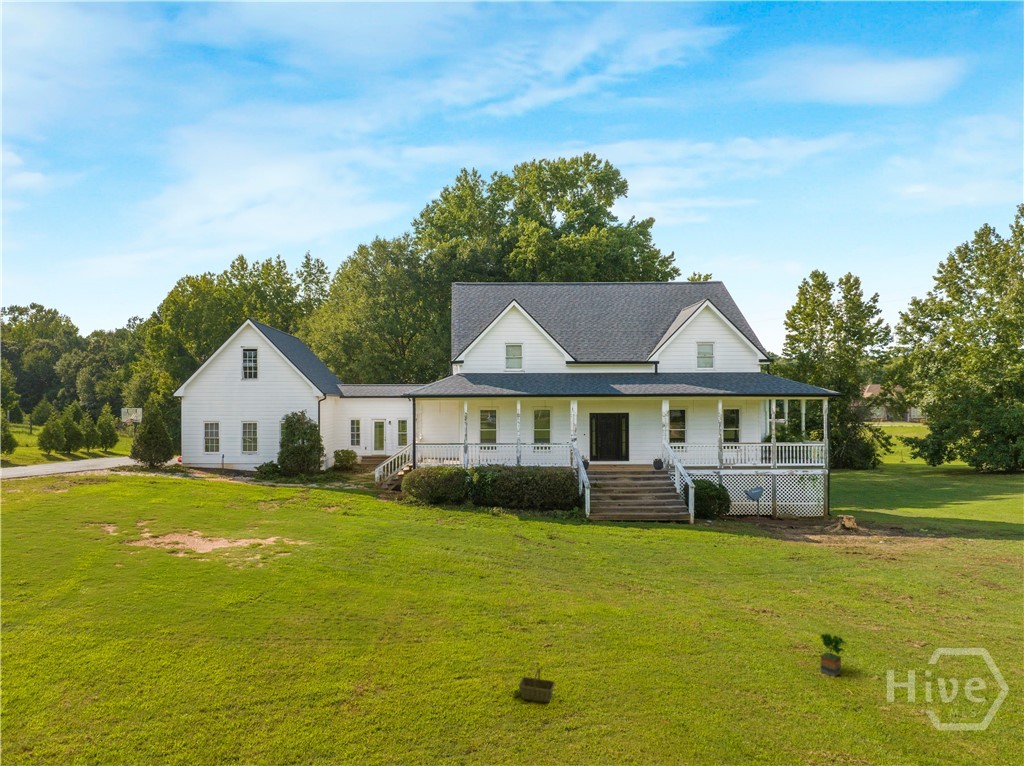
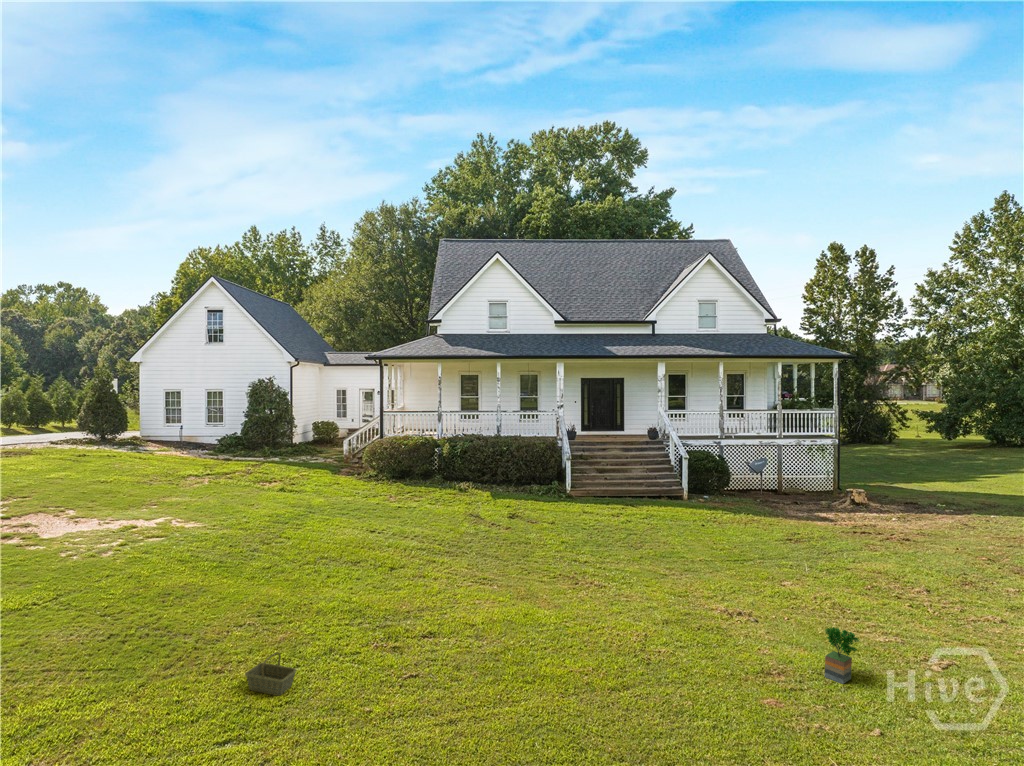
basket: present [519,669,555,702] -> present [245,652,296,696]

